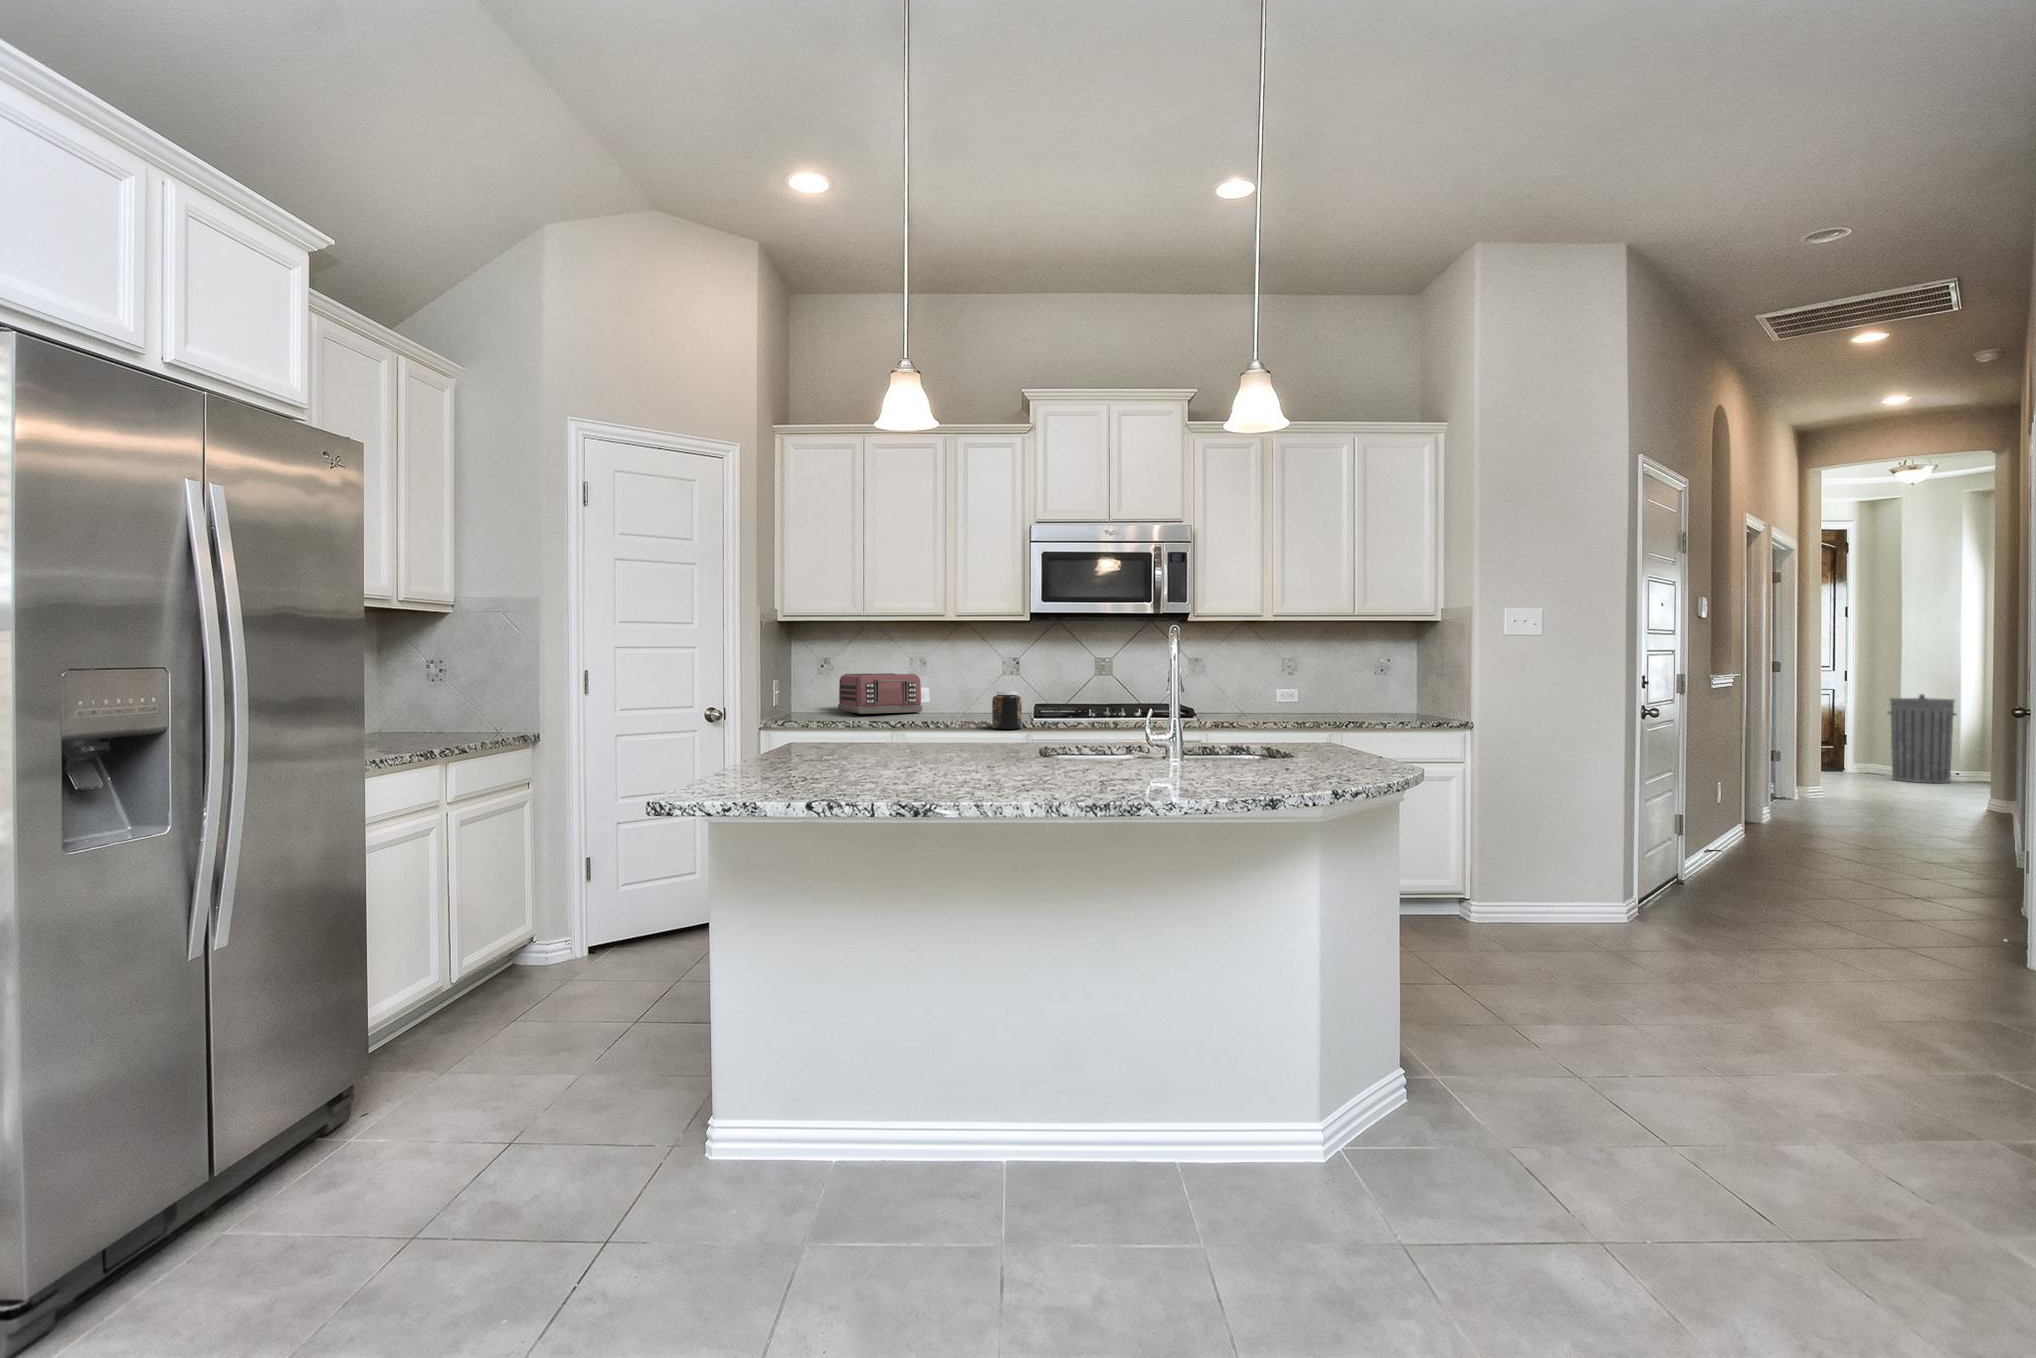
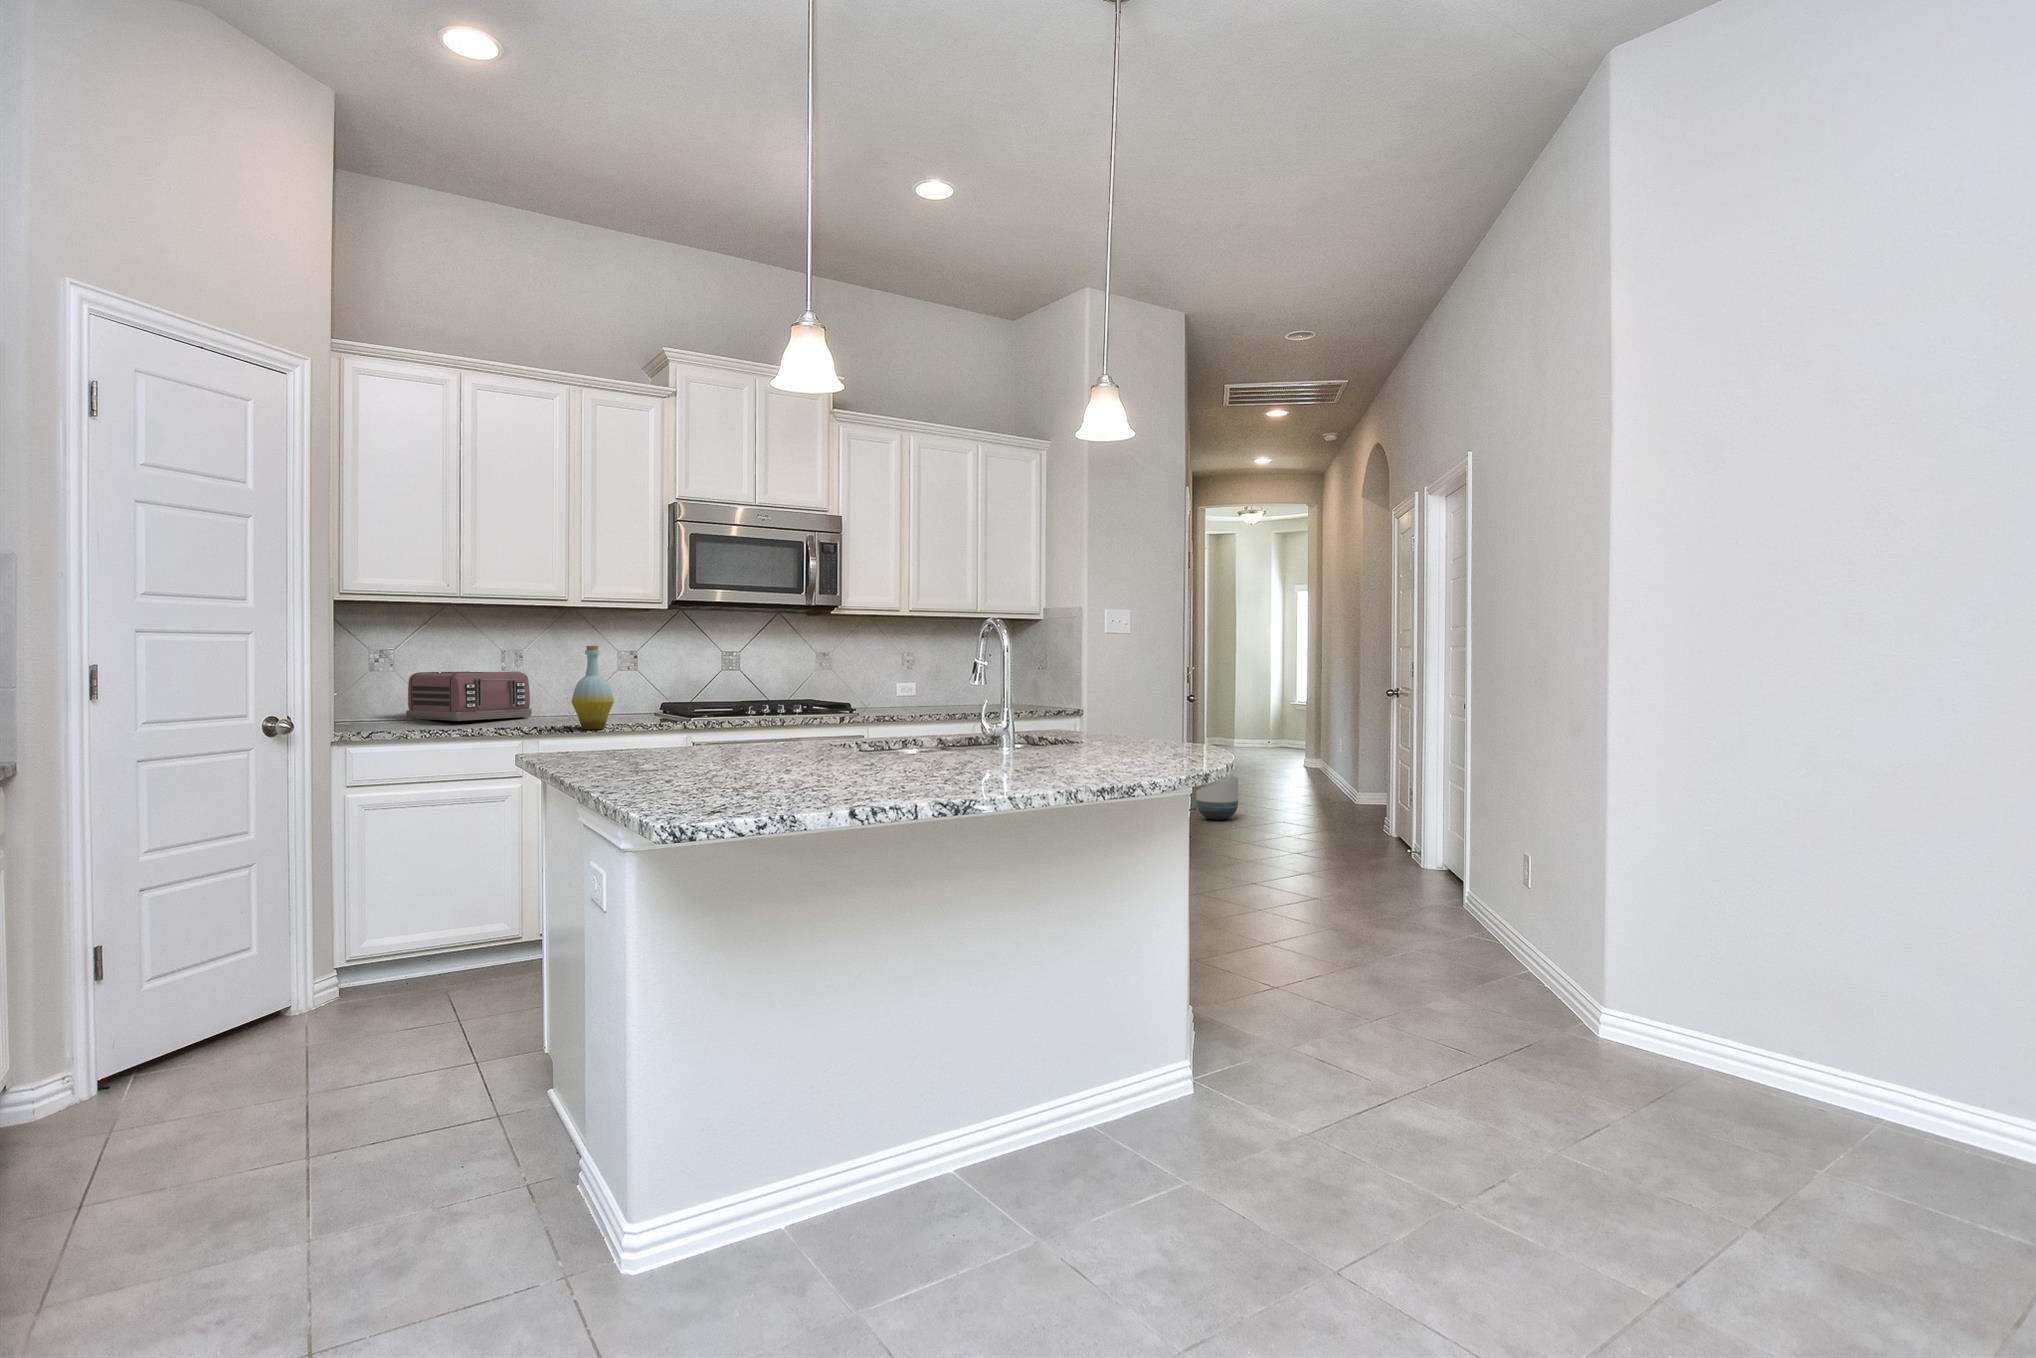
bottle: none [934,652,968,724] -> present [572,646,614,729]
jar: present [992,691,1022,729] -> none [652,689,686,731]
trash can: present [1888,694,1956,783] -> none [1236,681,1277,747]
planter: none [1712,812,1775,869] -> present [1196,776,1238,820]

